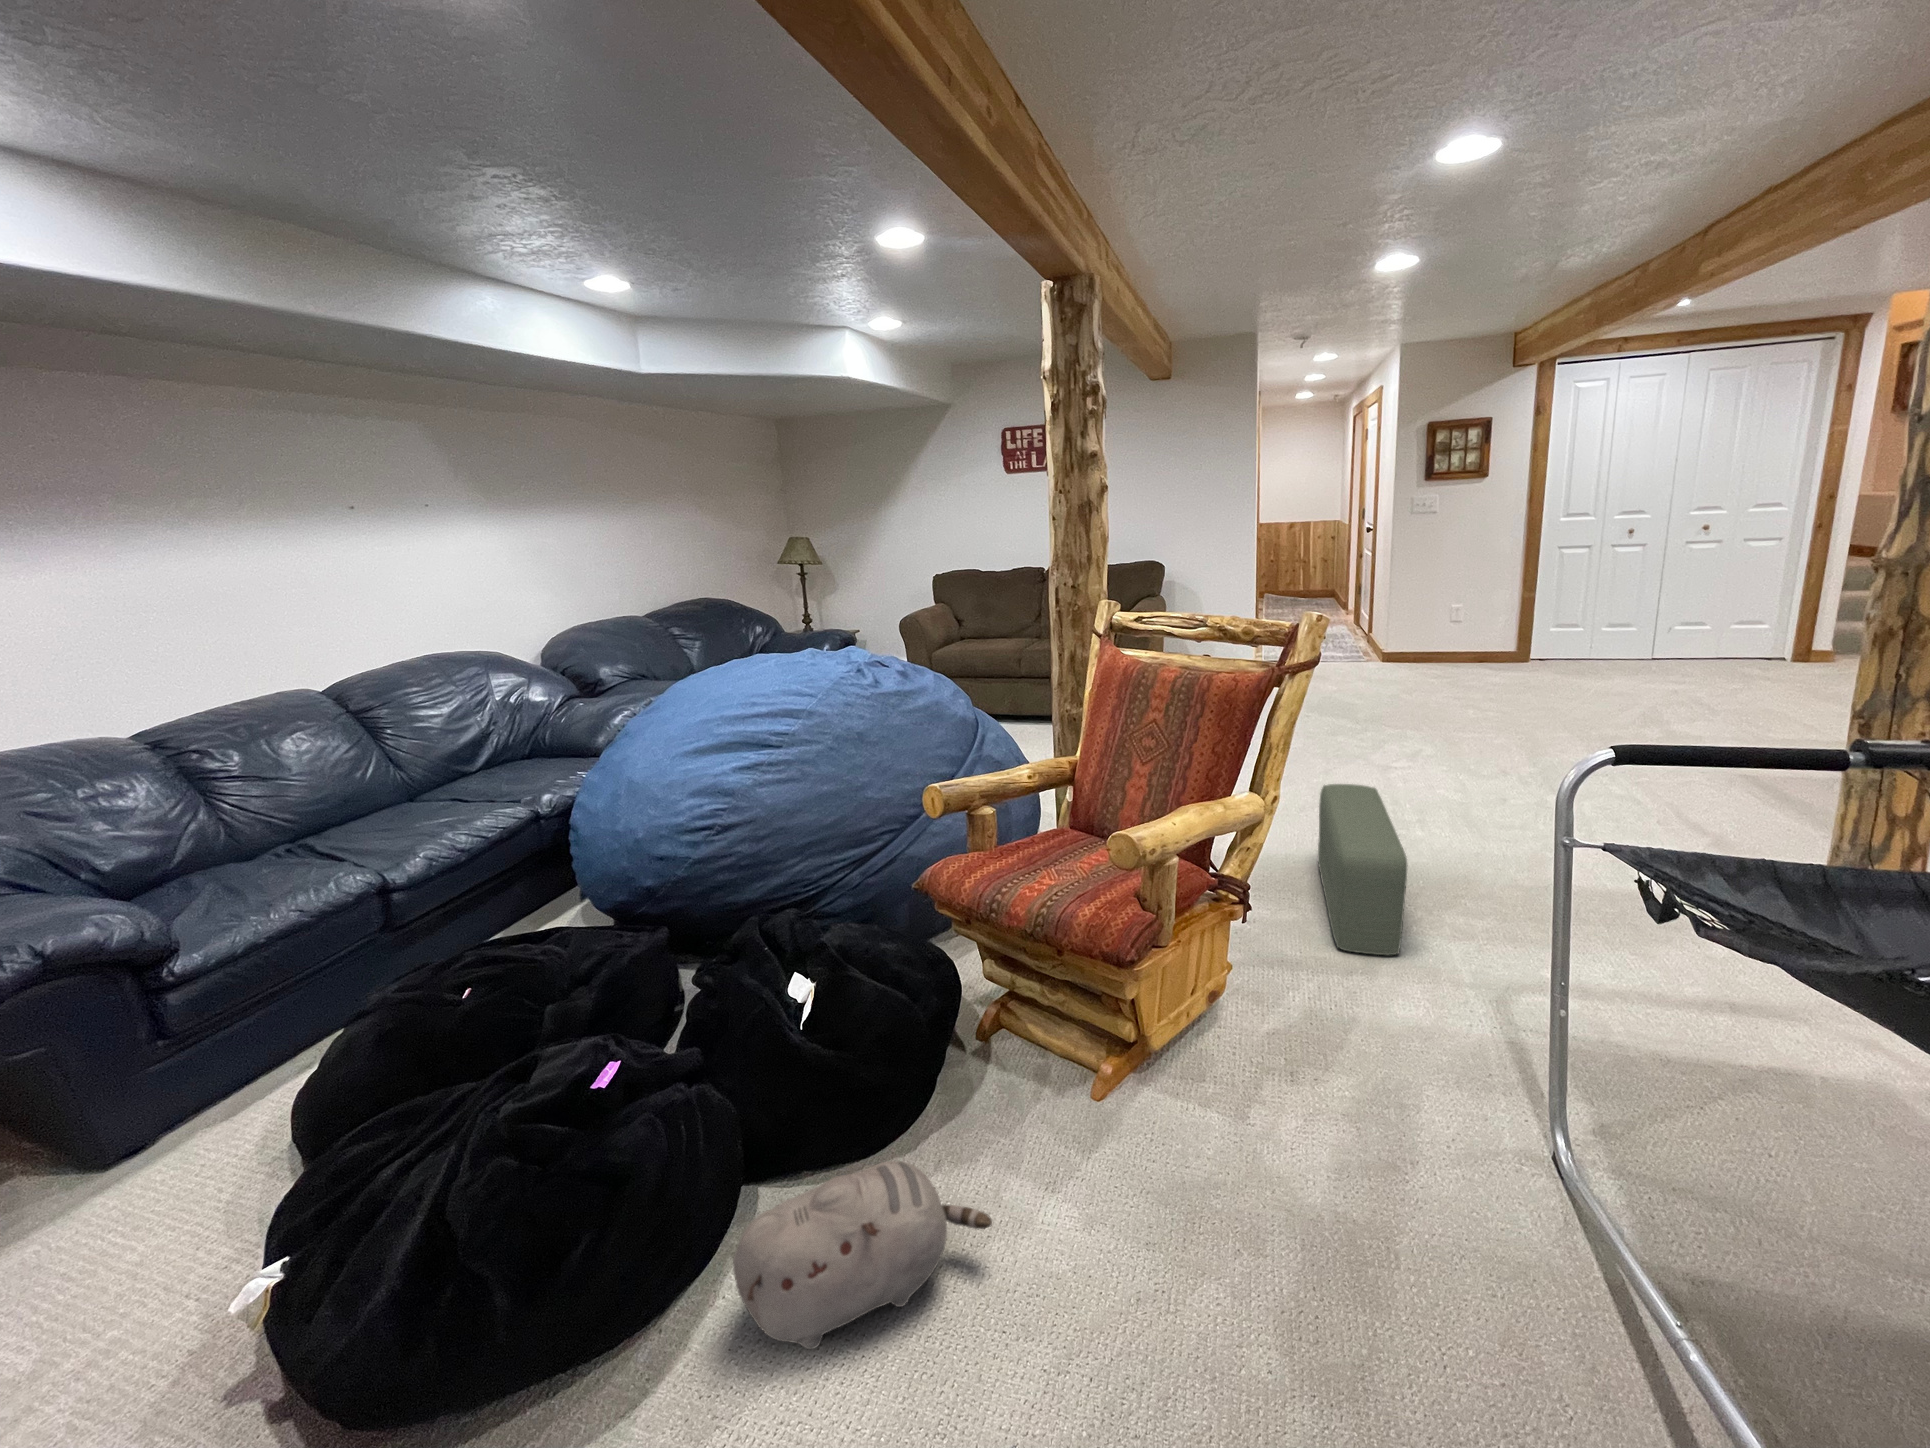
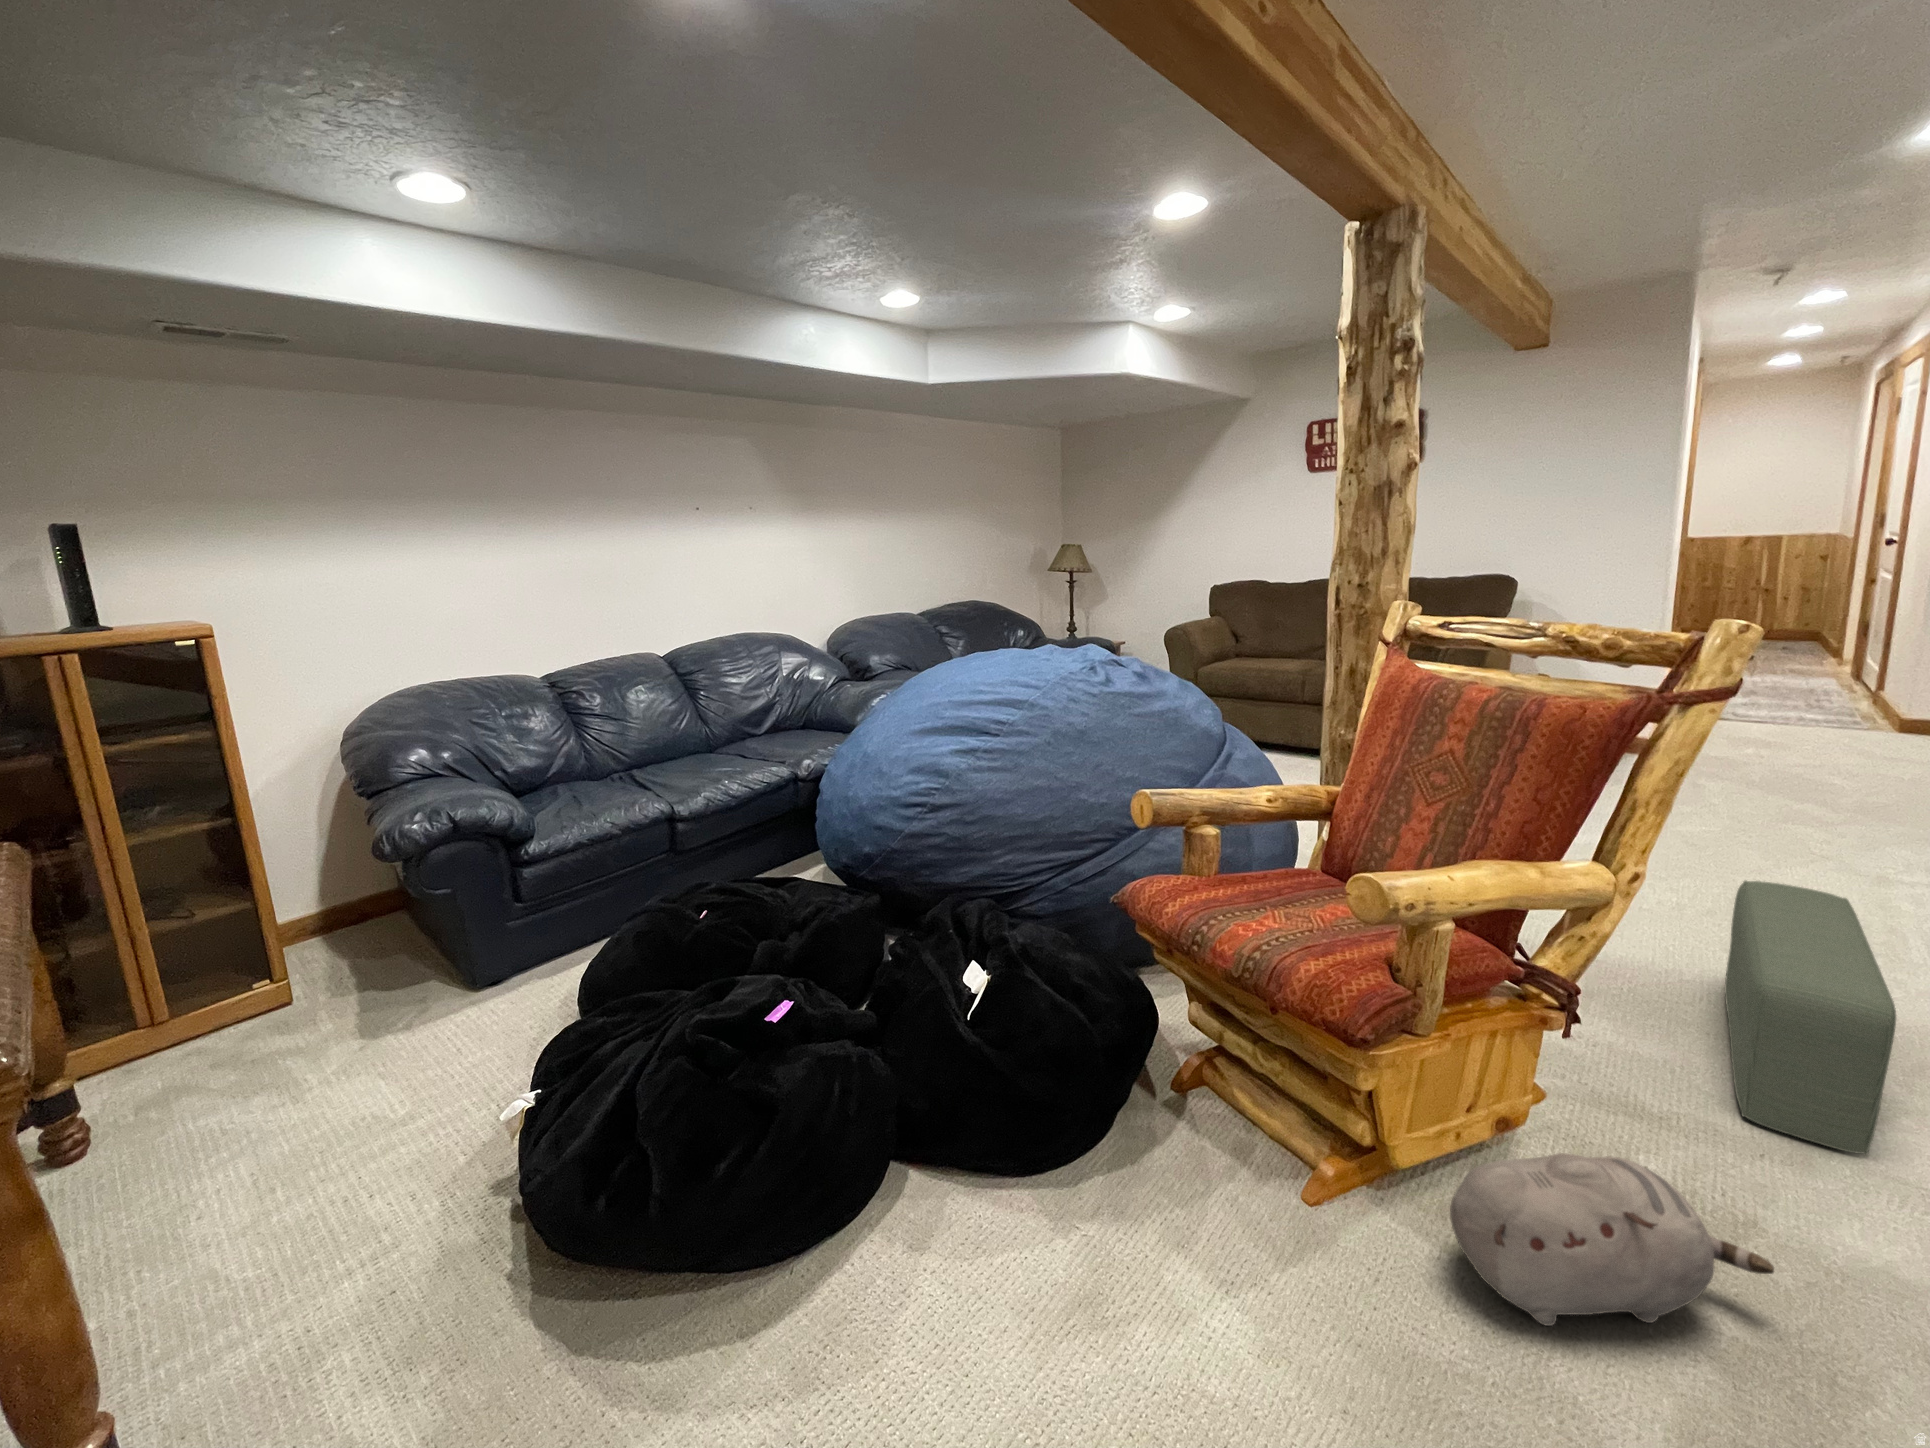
plush toy: present [733,1161,992,1349] -> present [1450,1153,1774,1326]

